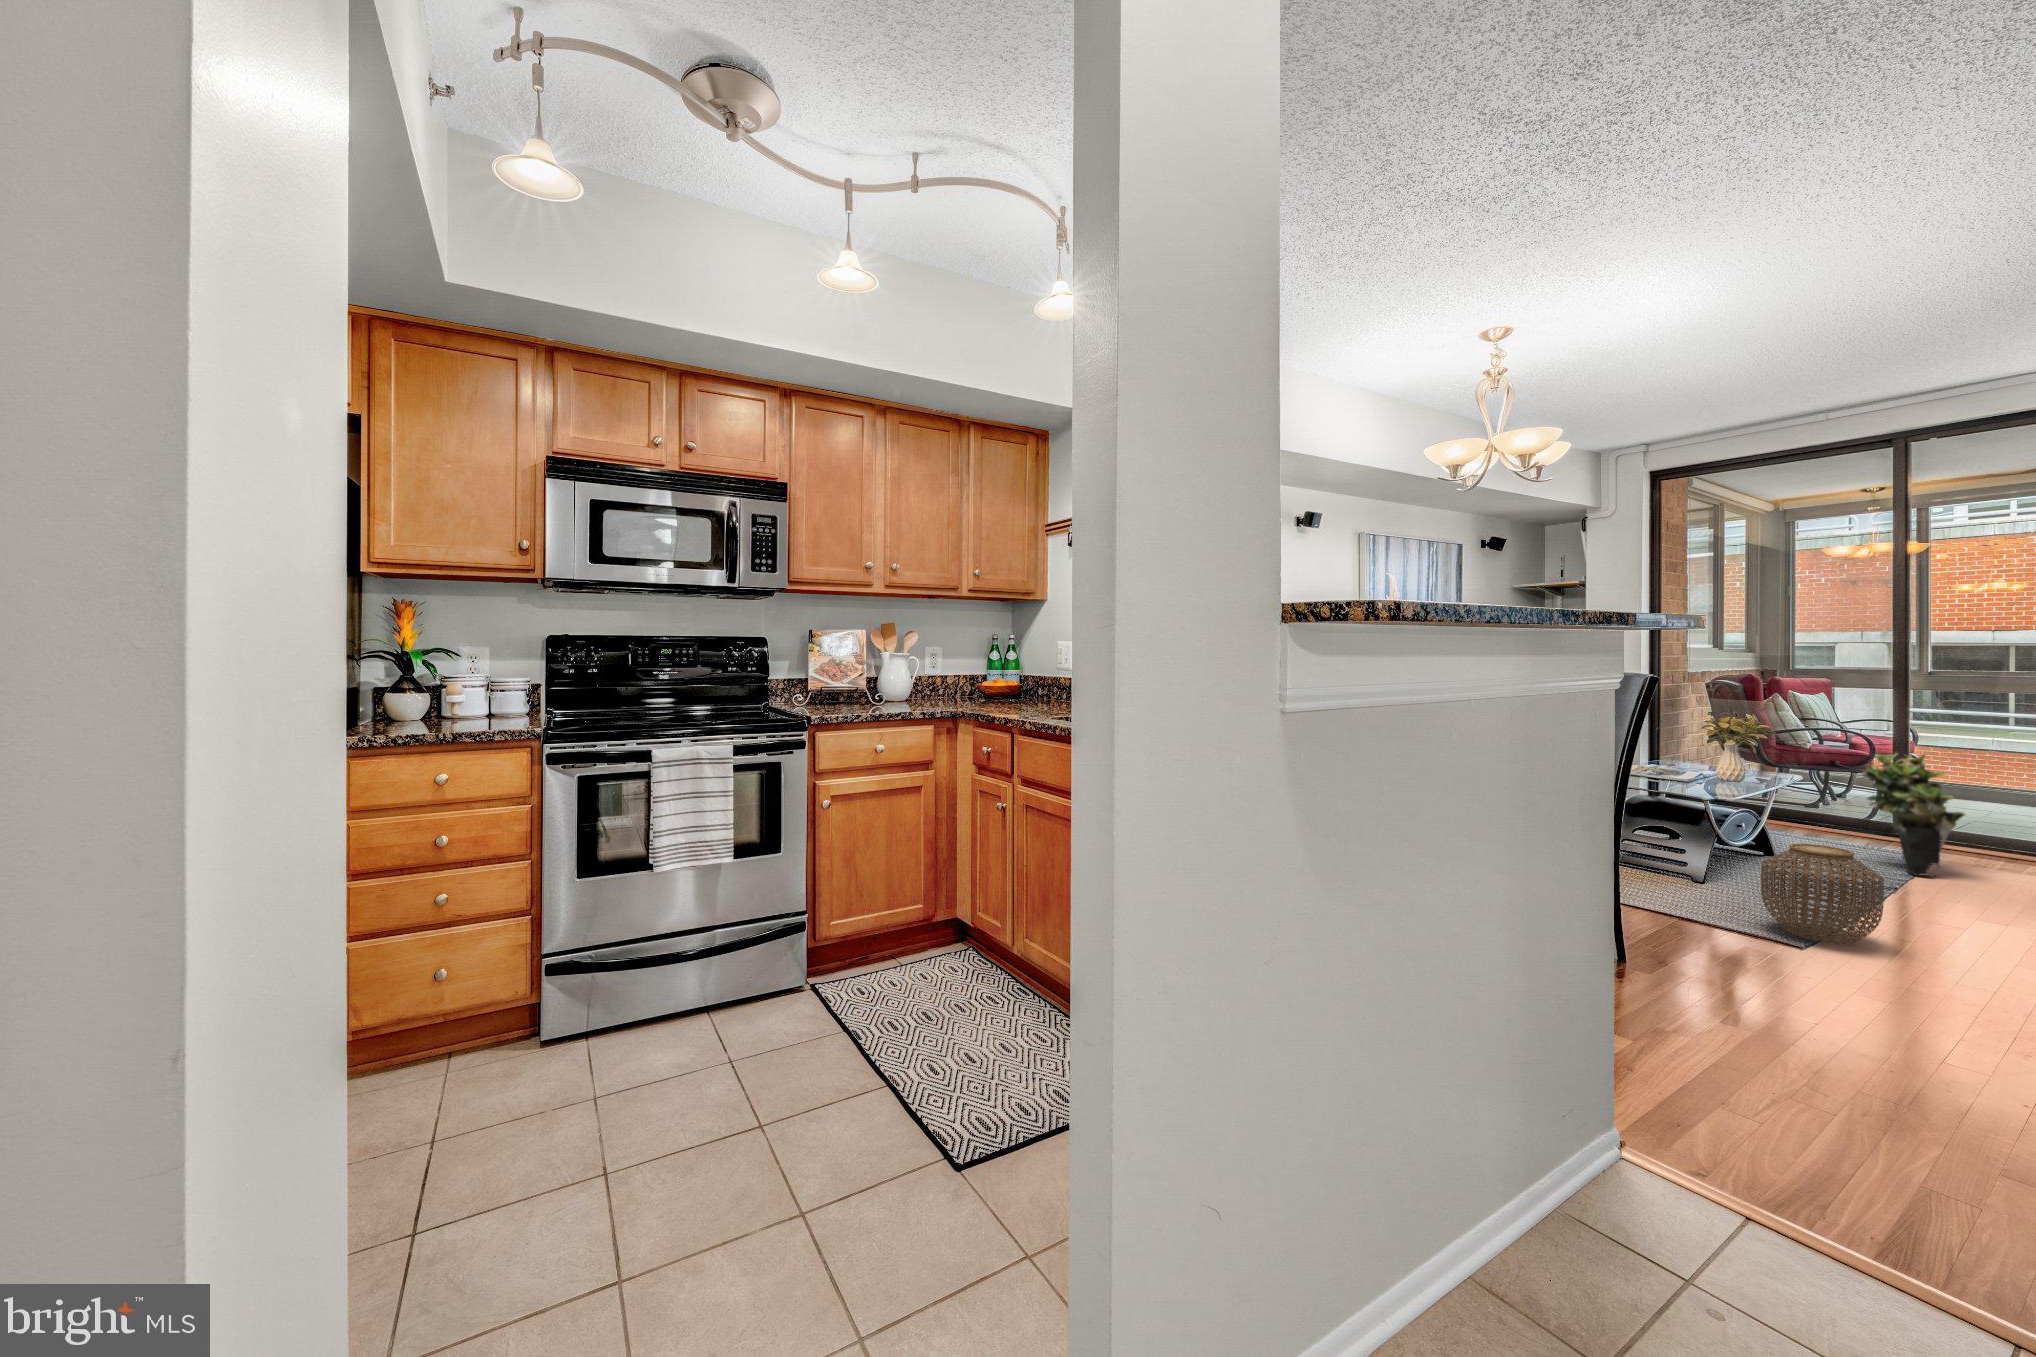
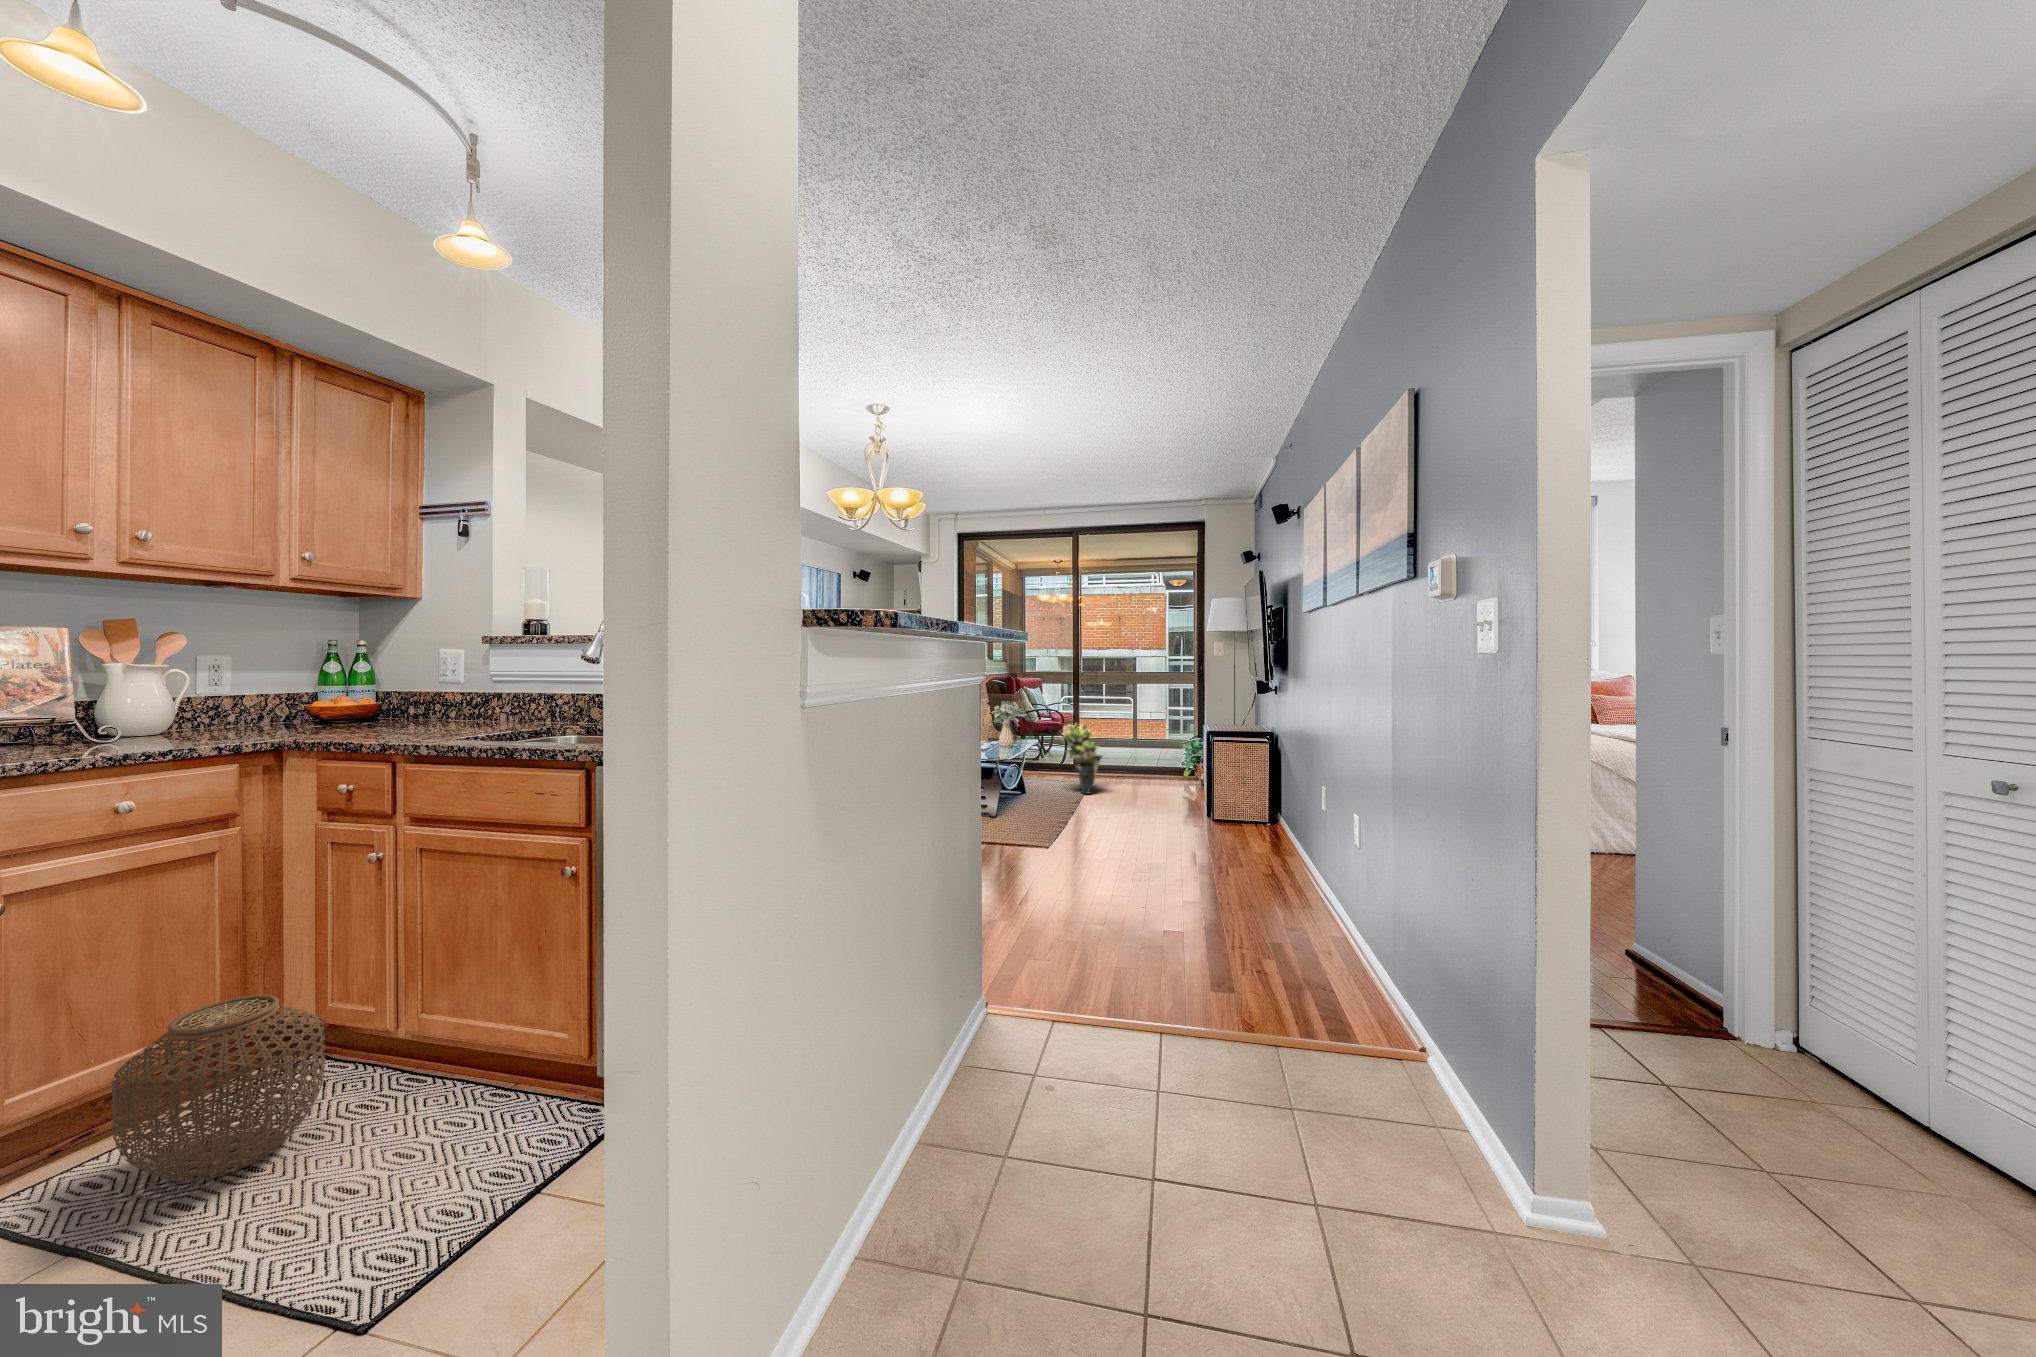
woven basket: present [1761,844,1884,944] -> present [112,995,325,1182]

